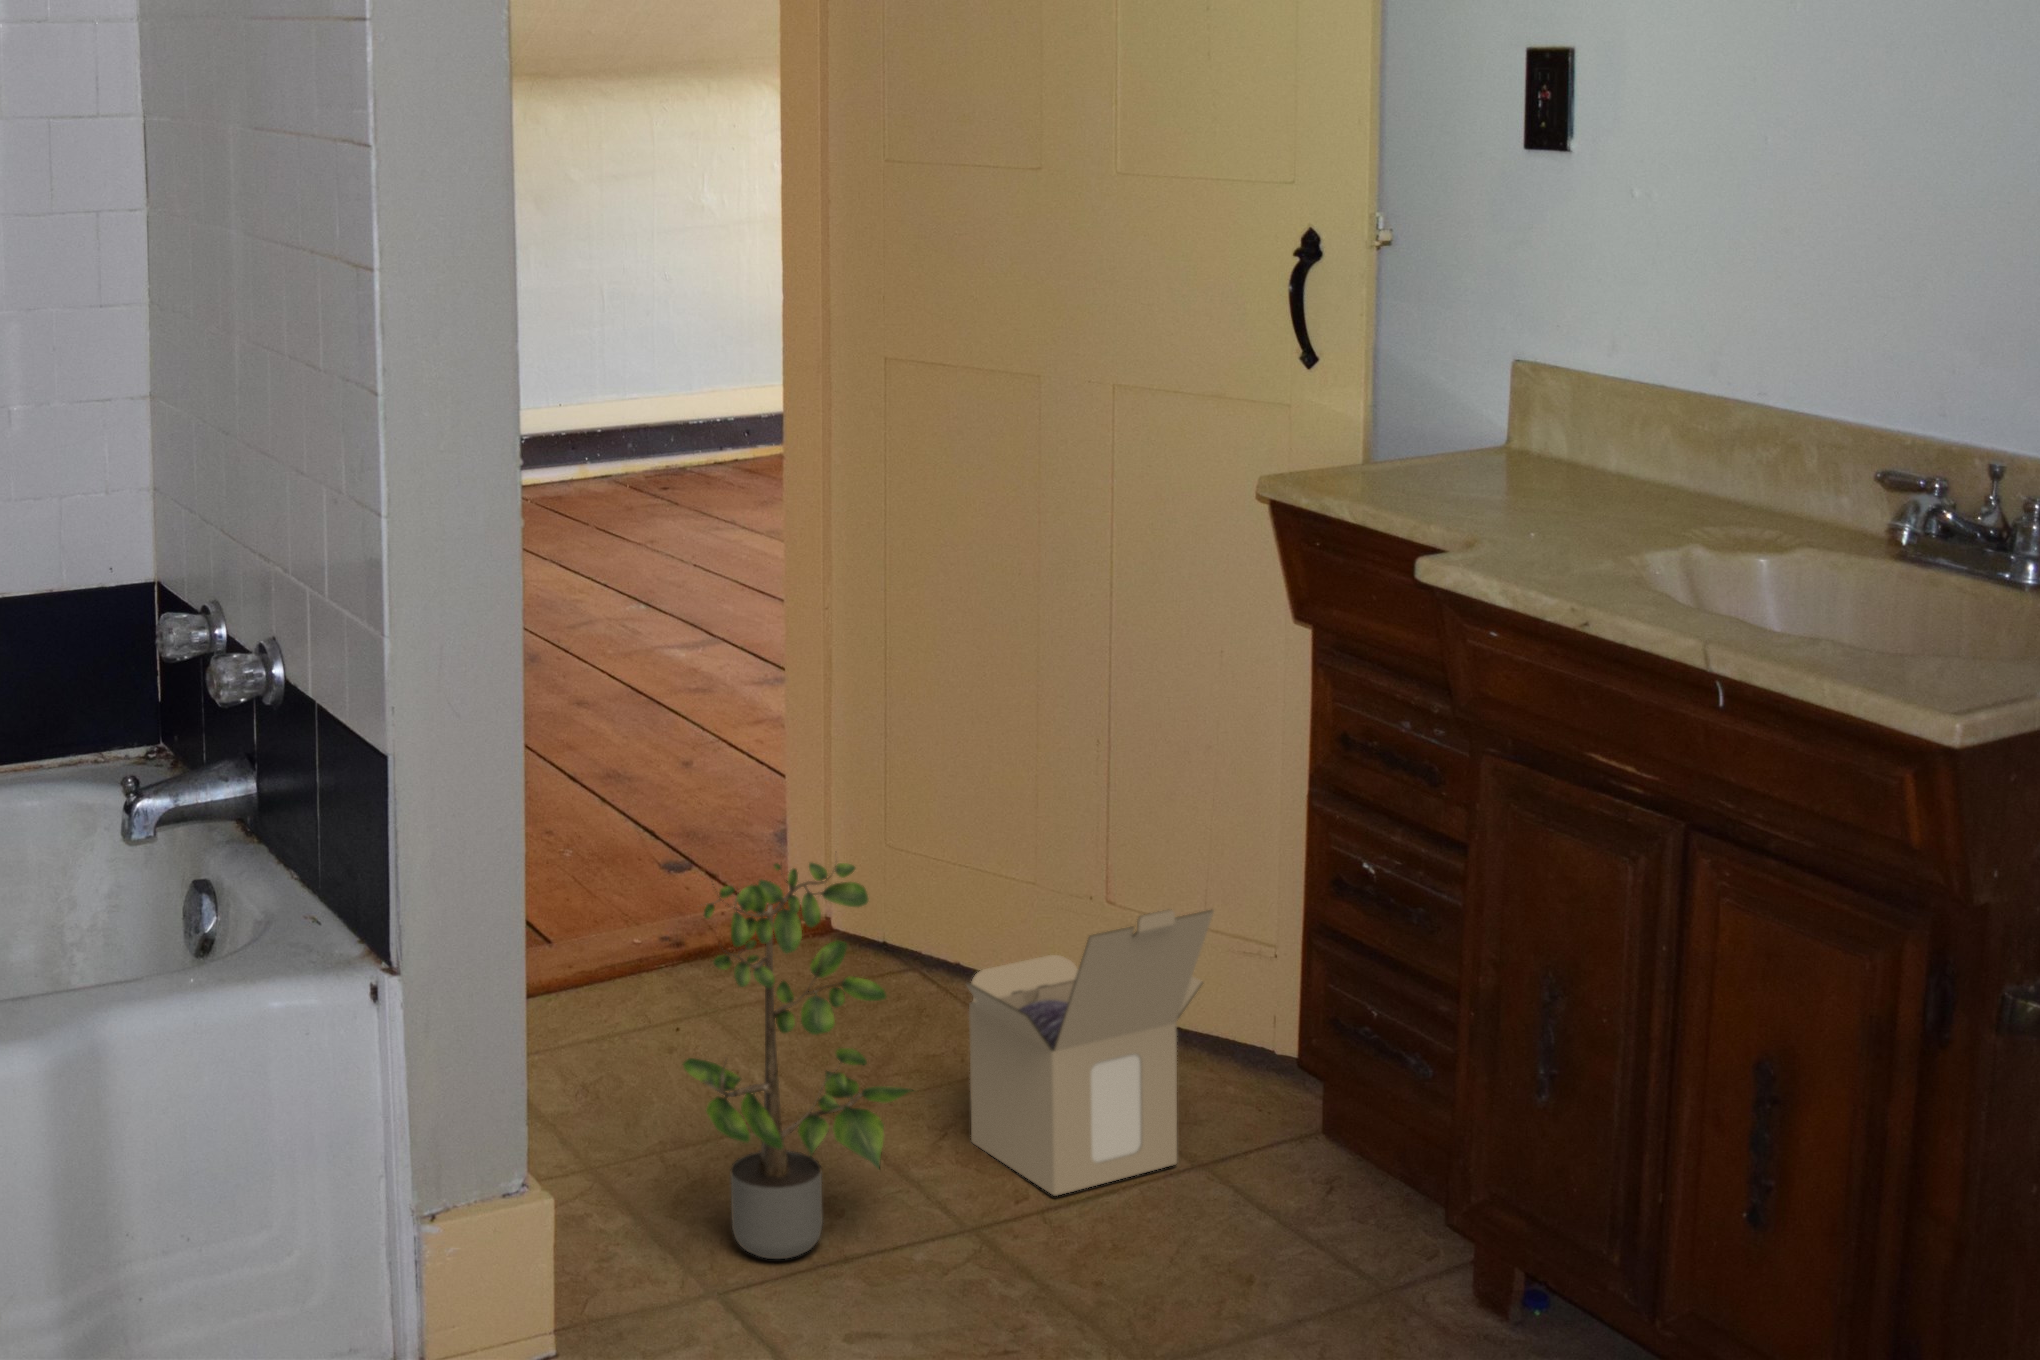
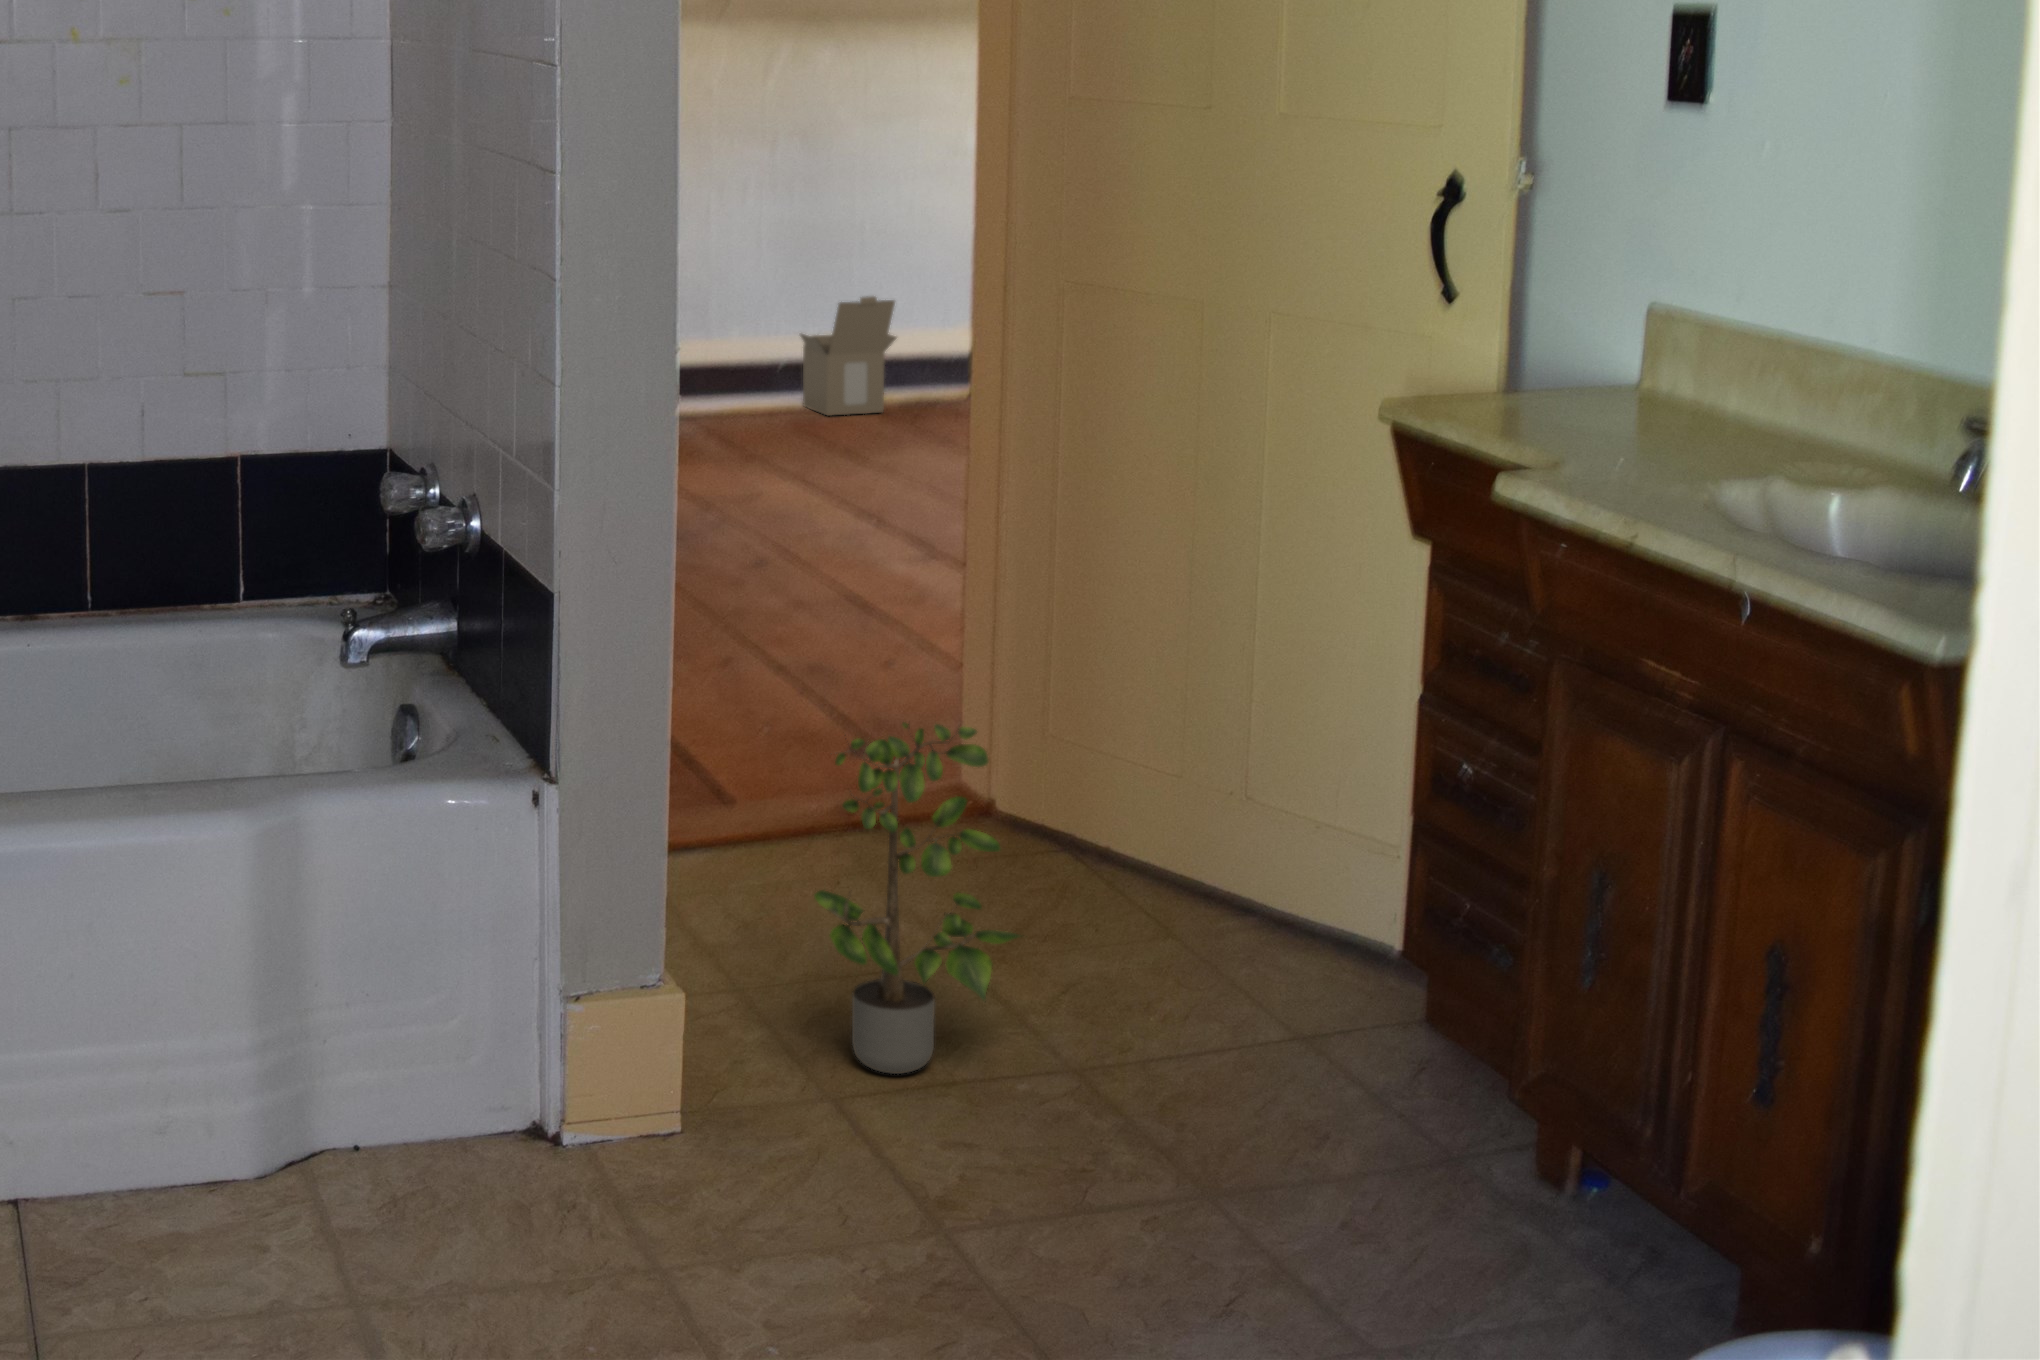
cardboard box: present [966,910,1214,1196] -> present [800,296,896,416]

